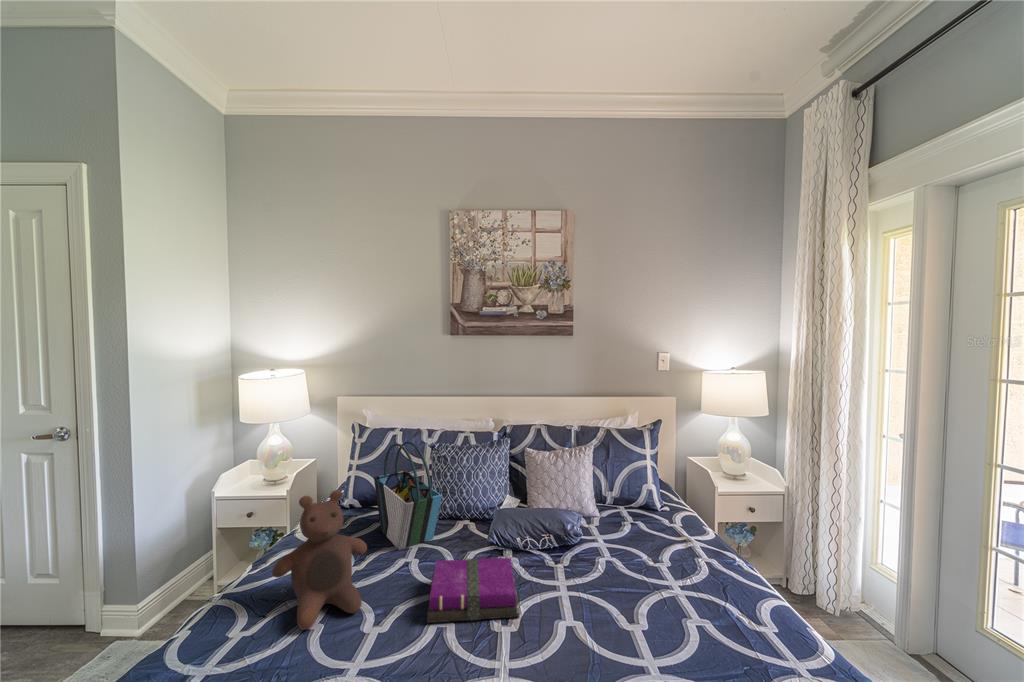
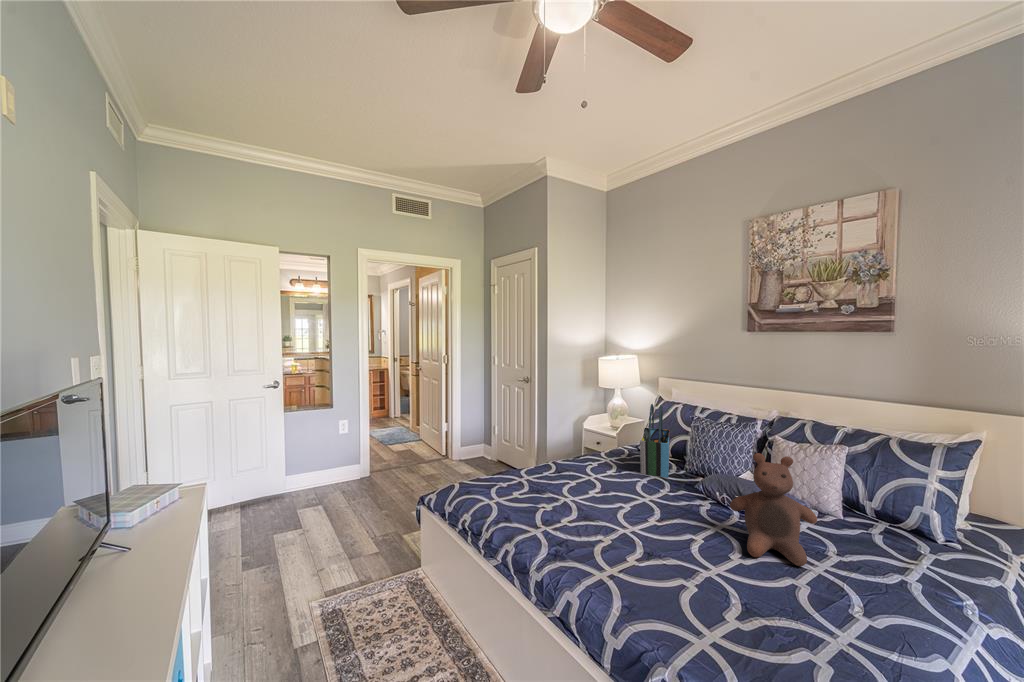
stuffed bear: present [272,490,367,630] -> present [730,453,817,566]
notebook: present [427,558,520,623] -> none [611,476,689,519]

